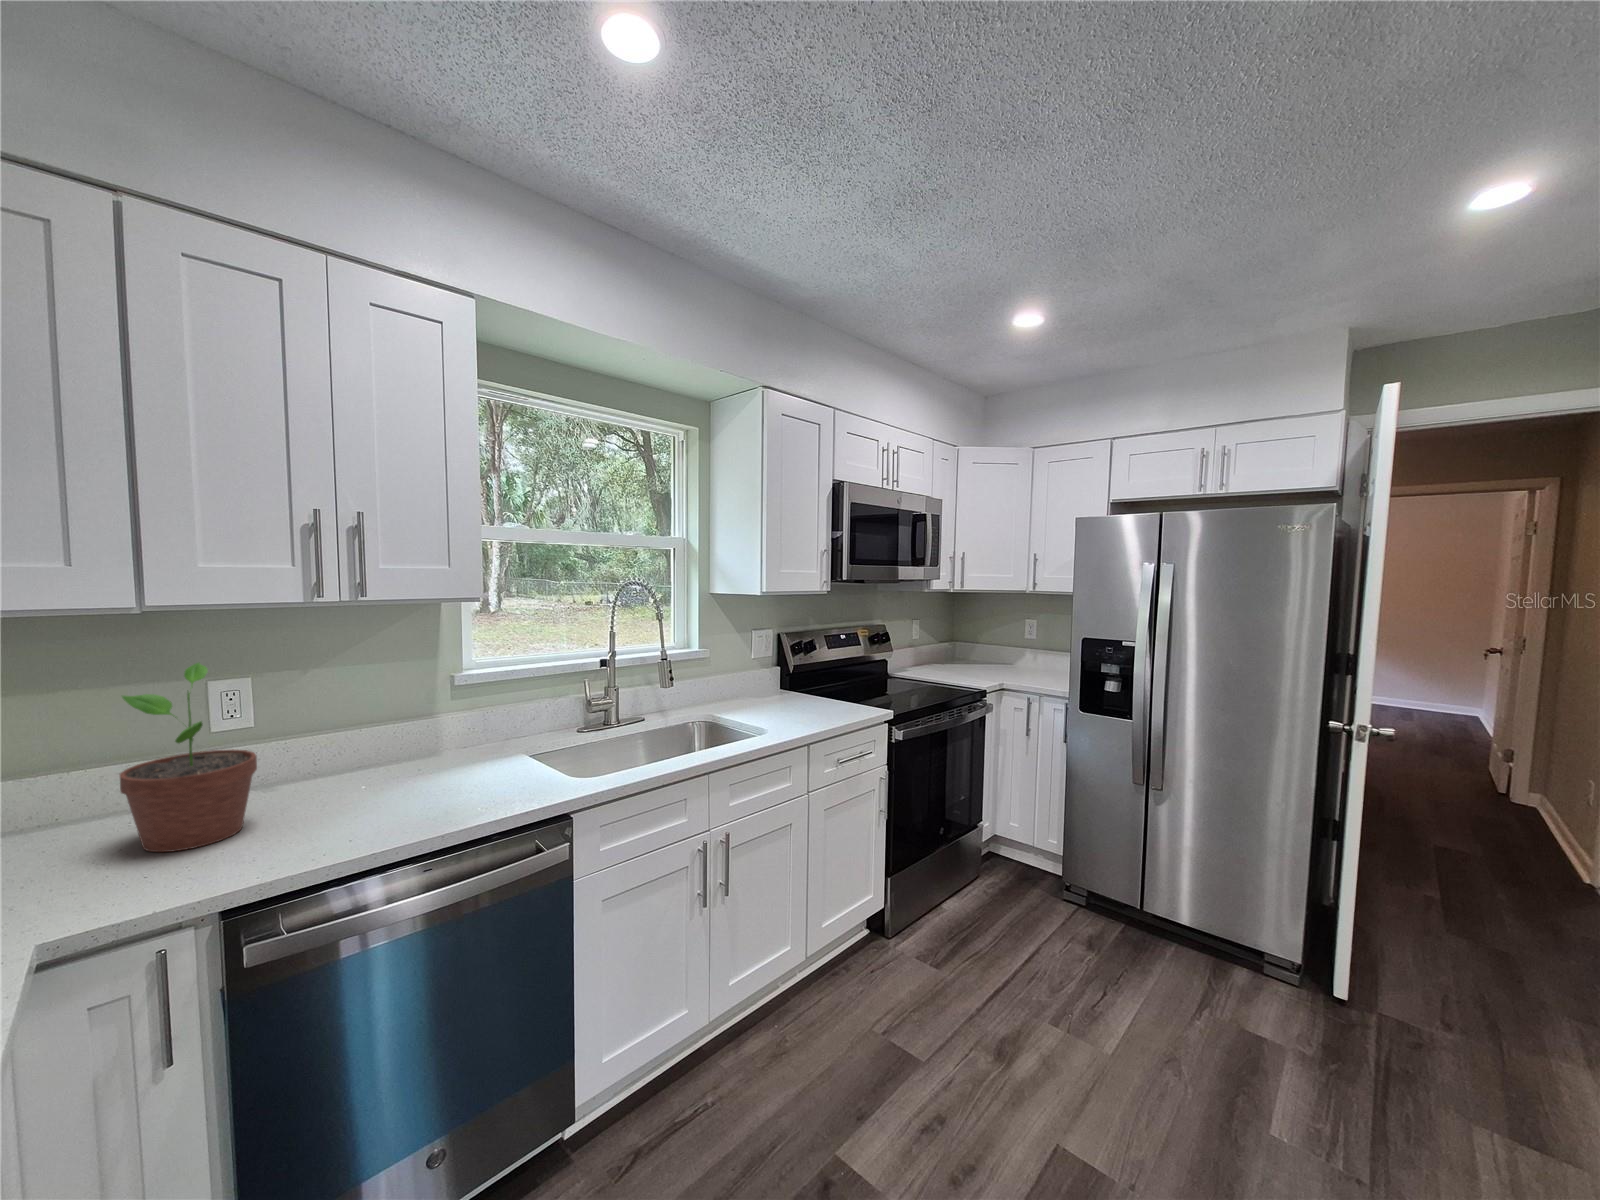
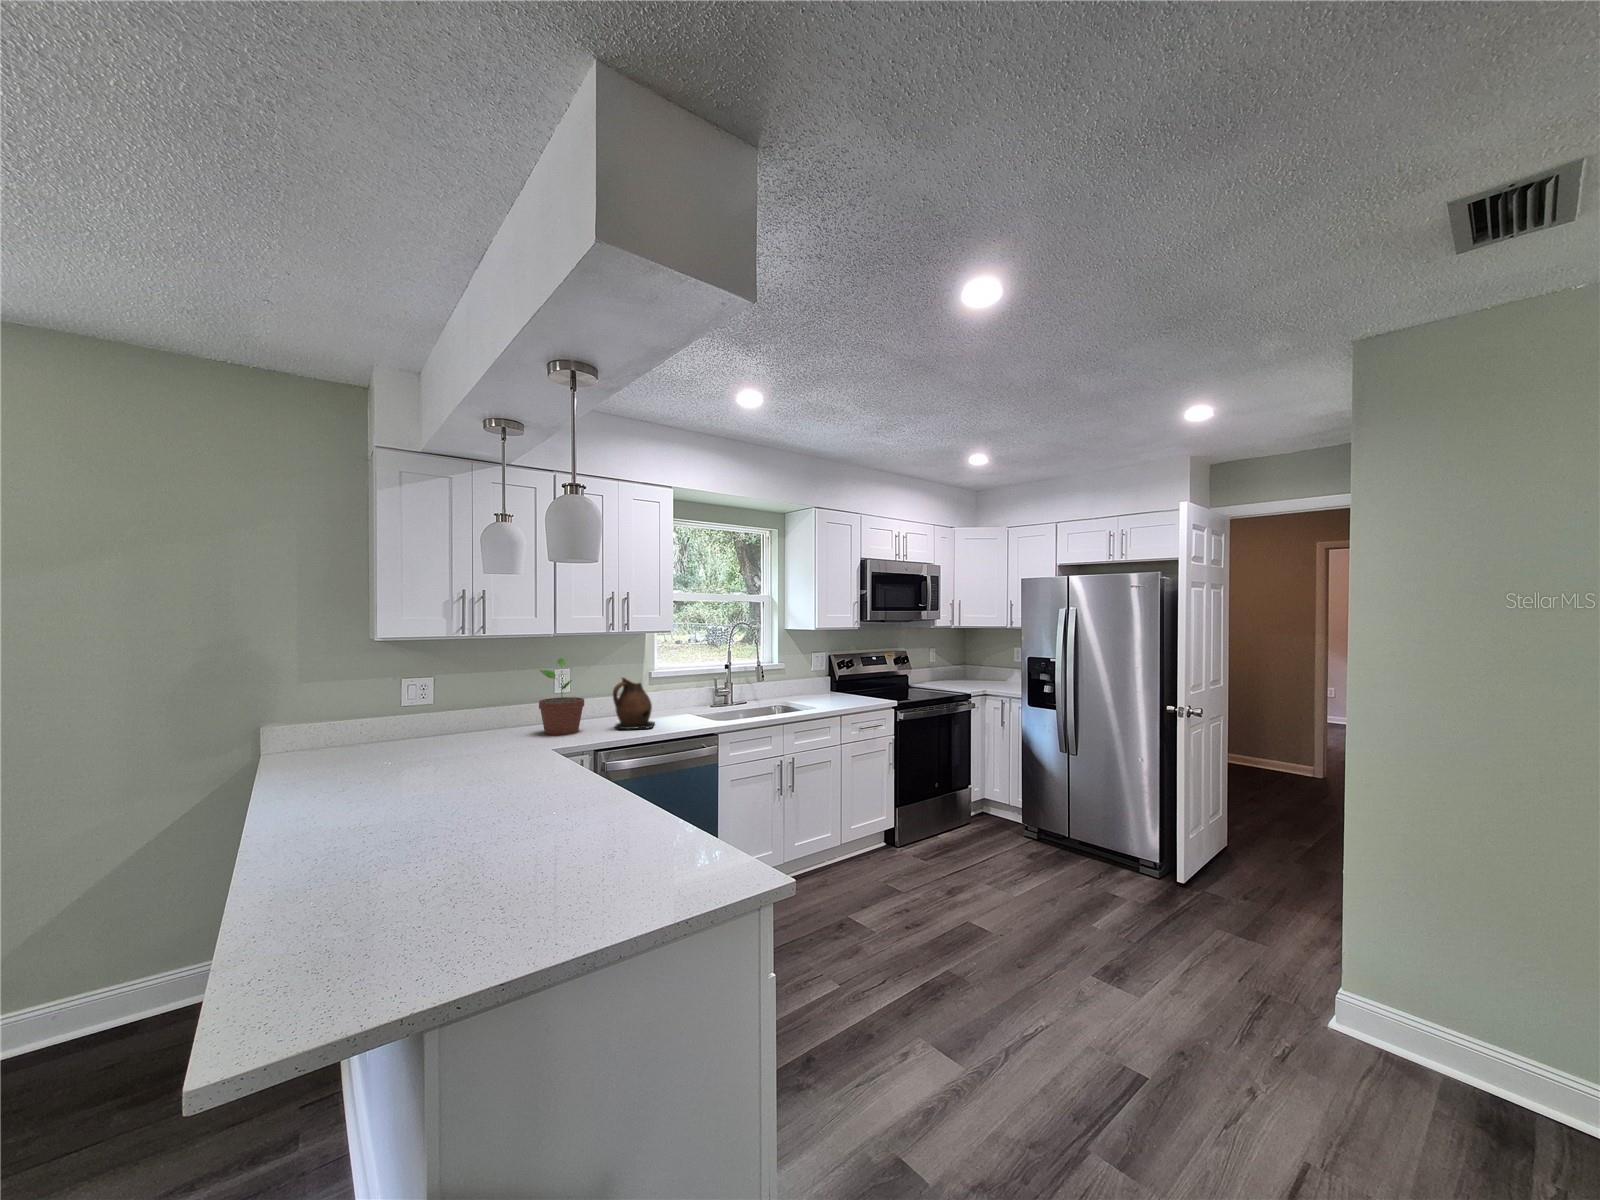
ceramic pitcher: none [327,704,443,822] -> present [613,678,654,729]

